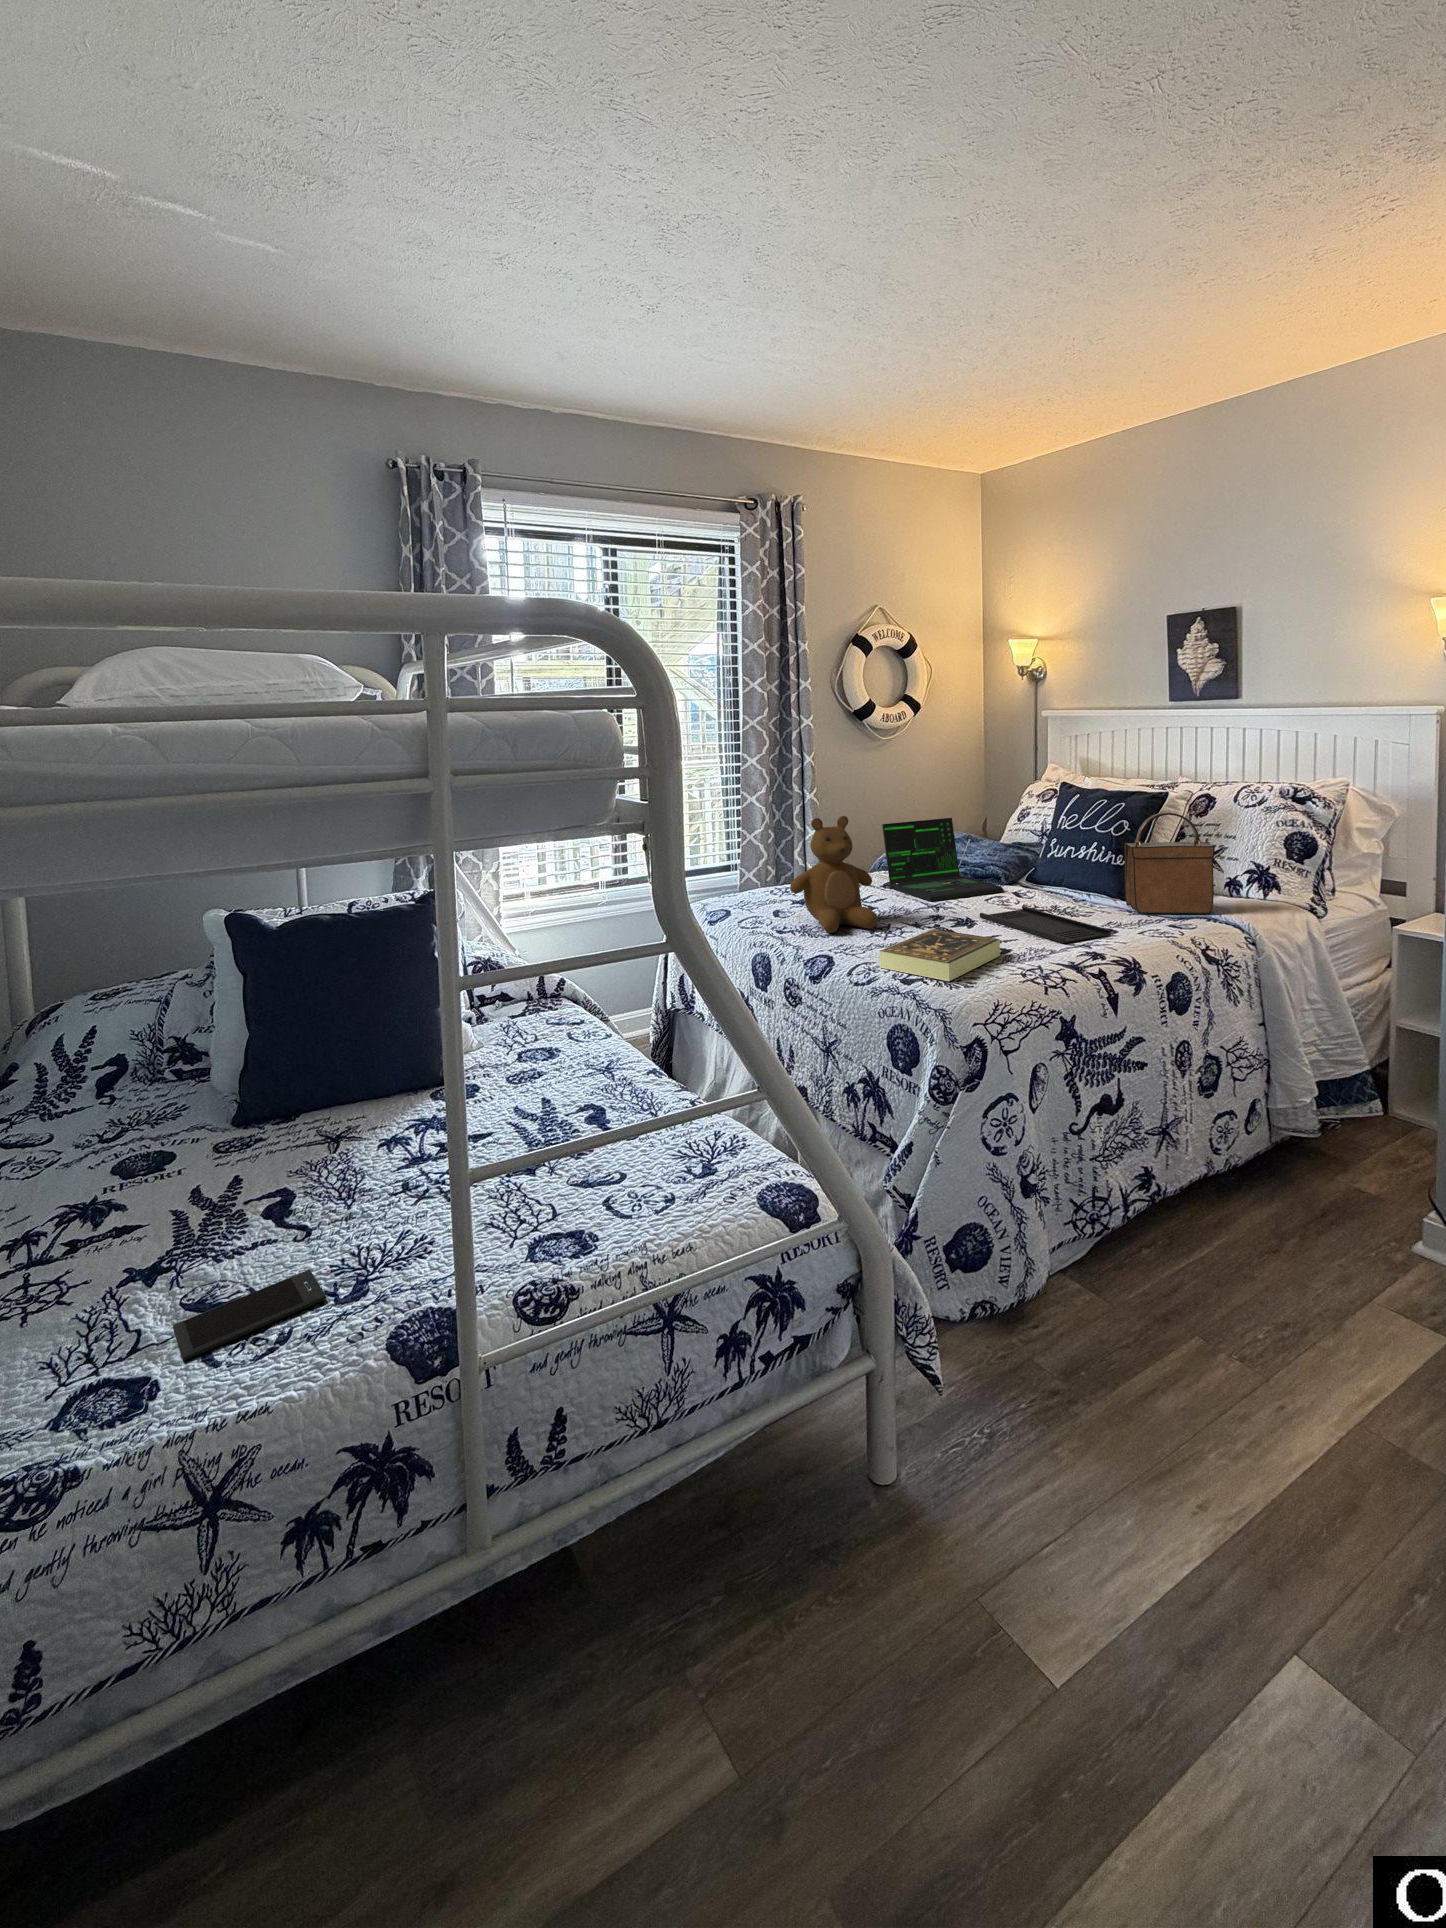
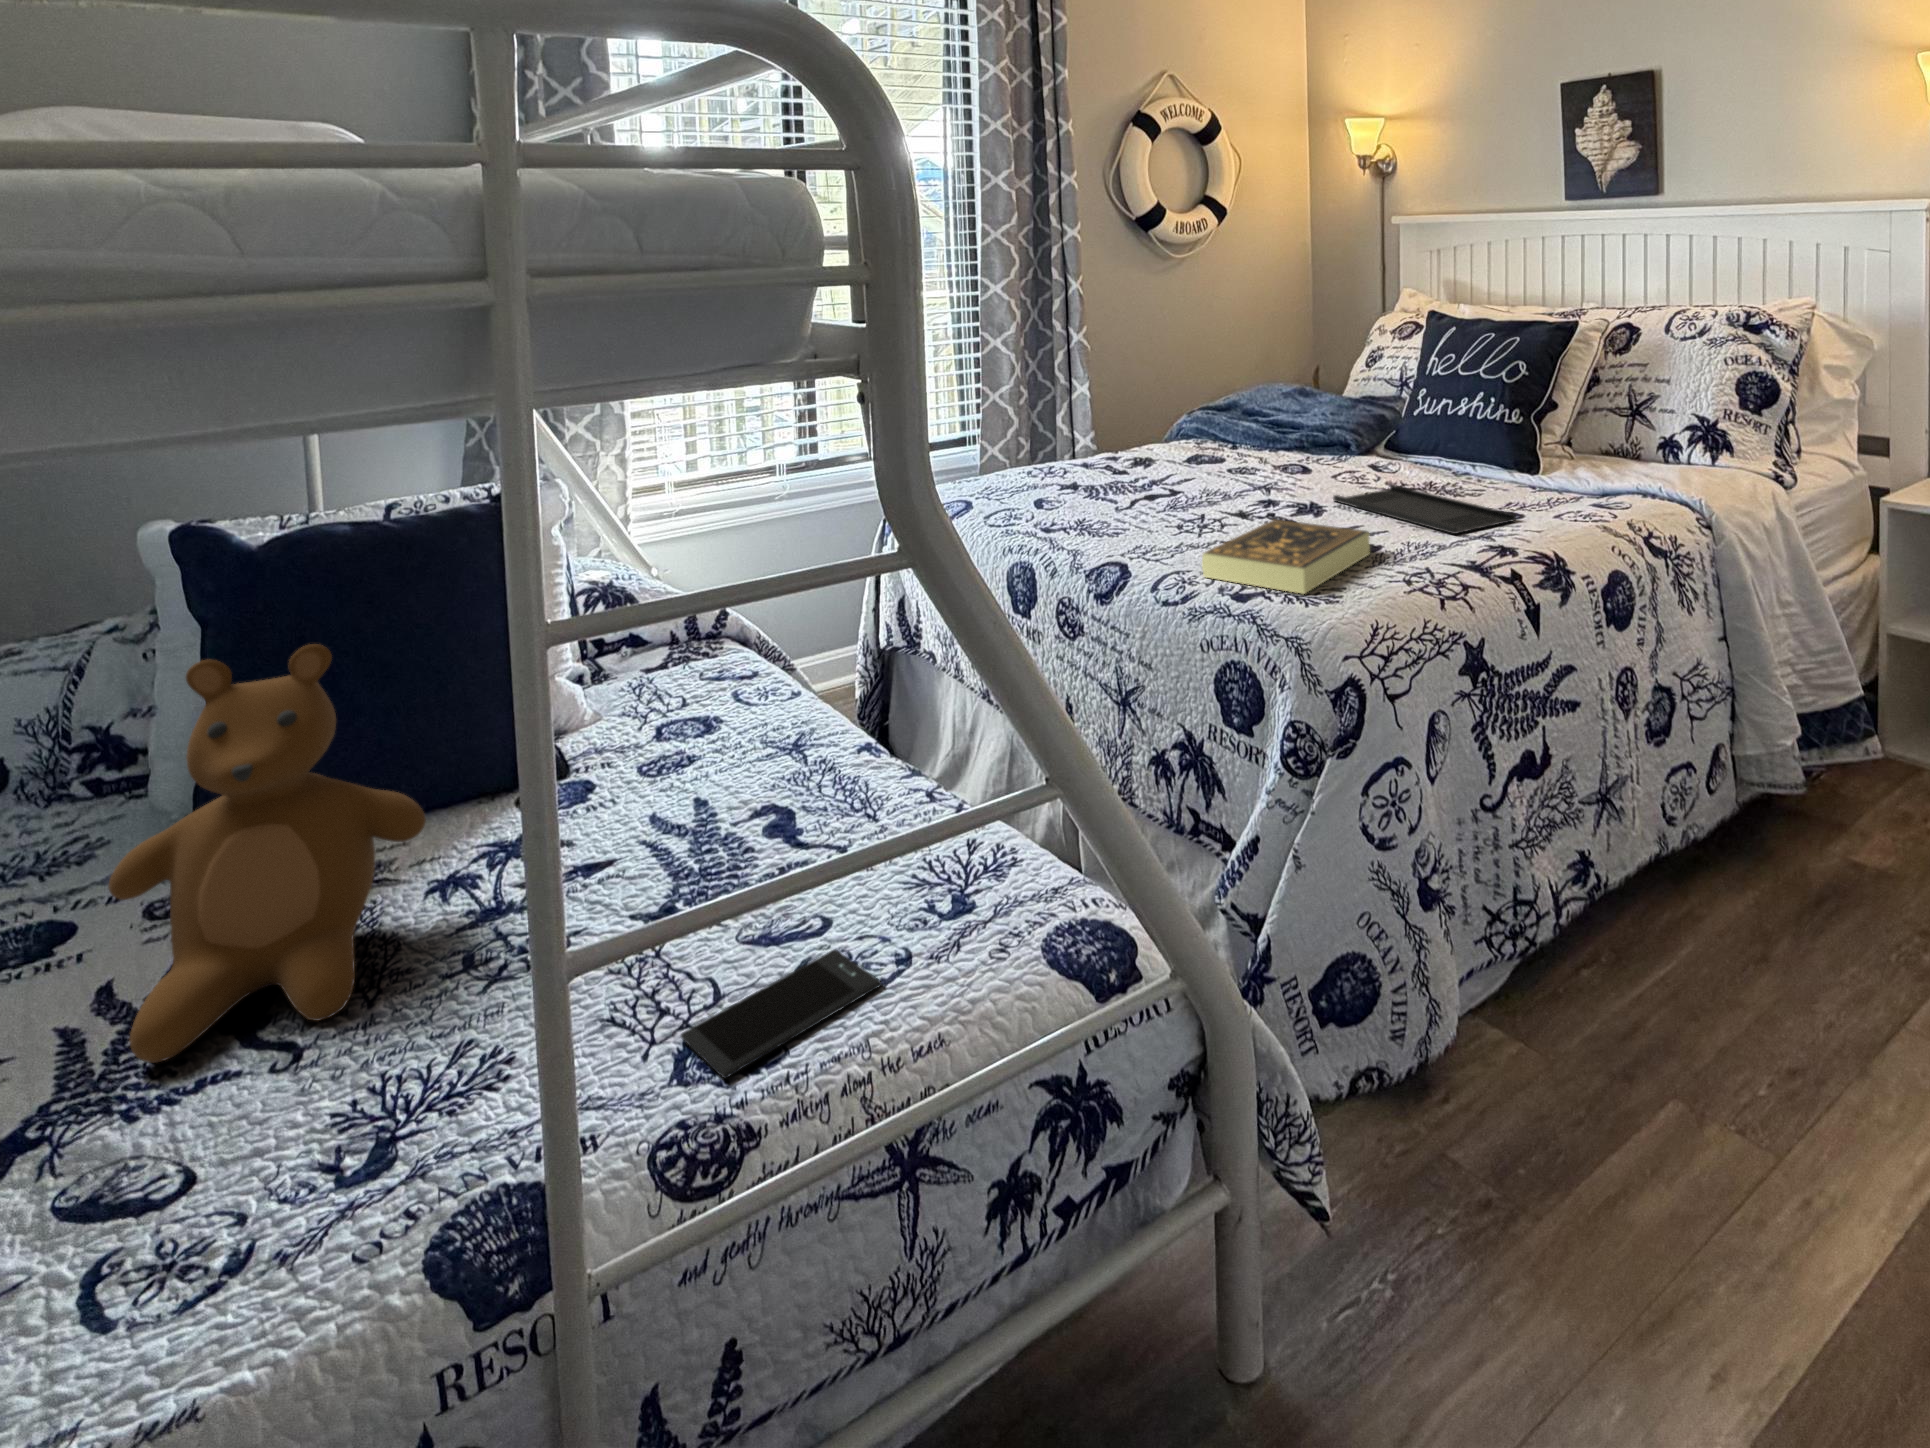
handbag: present [1125,812,1215,914] -> none [1525,350,1646,490]
teddy bear: present [790,816,877,933] -> present [108,644,426,1063]
laptop: present [882,818,1004,901] -> none [1192,364,1361,481]
smartphone: present [173,1270,326,1360] -> present [681,949,882,1078]

